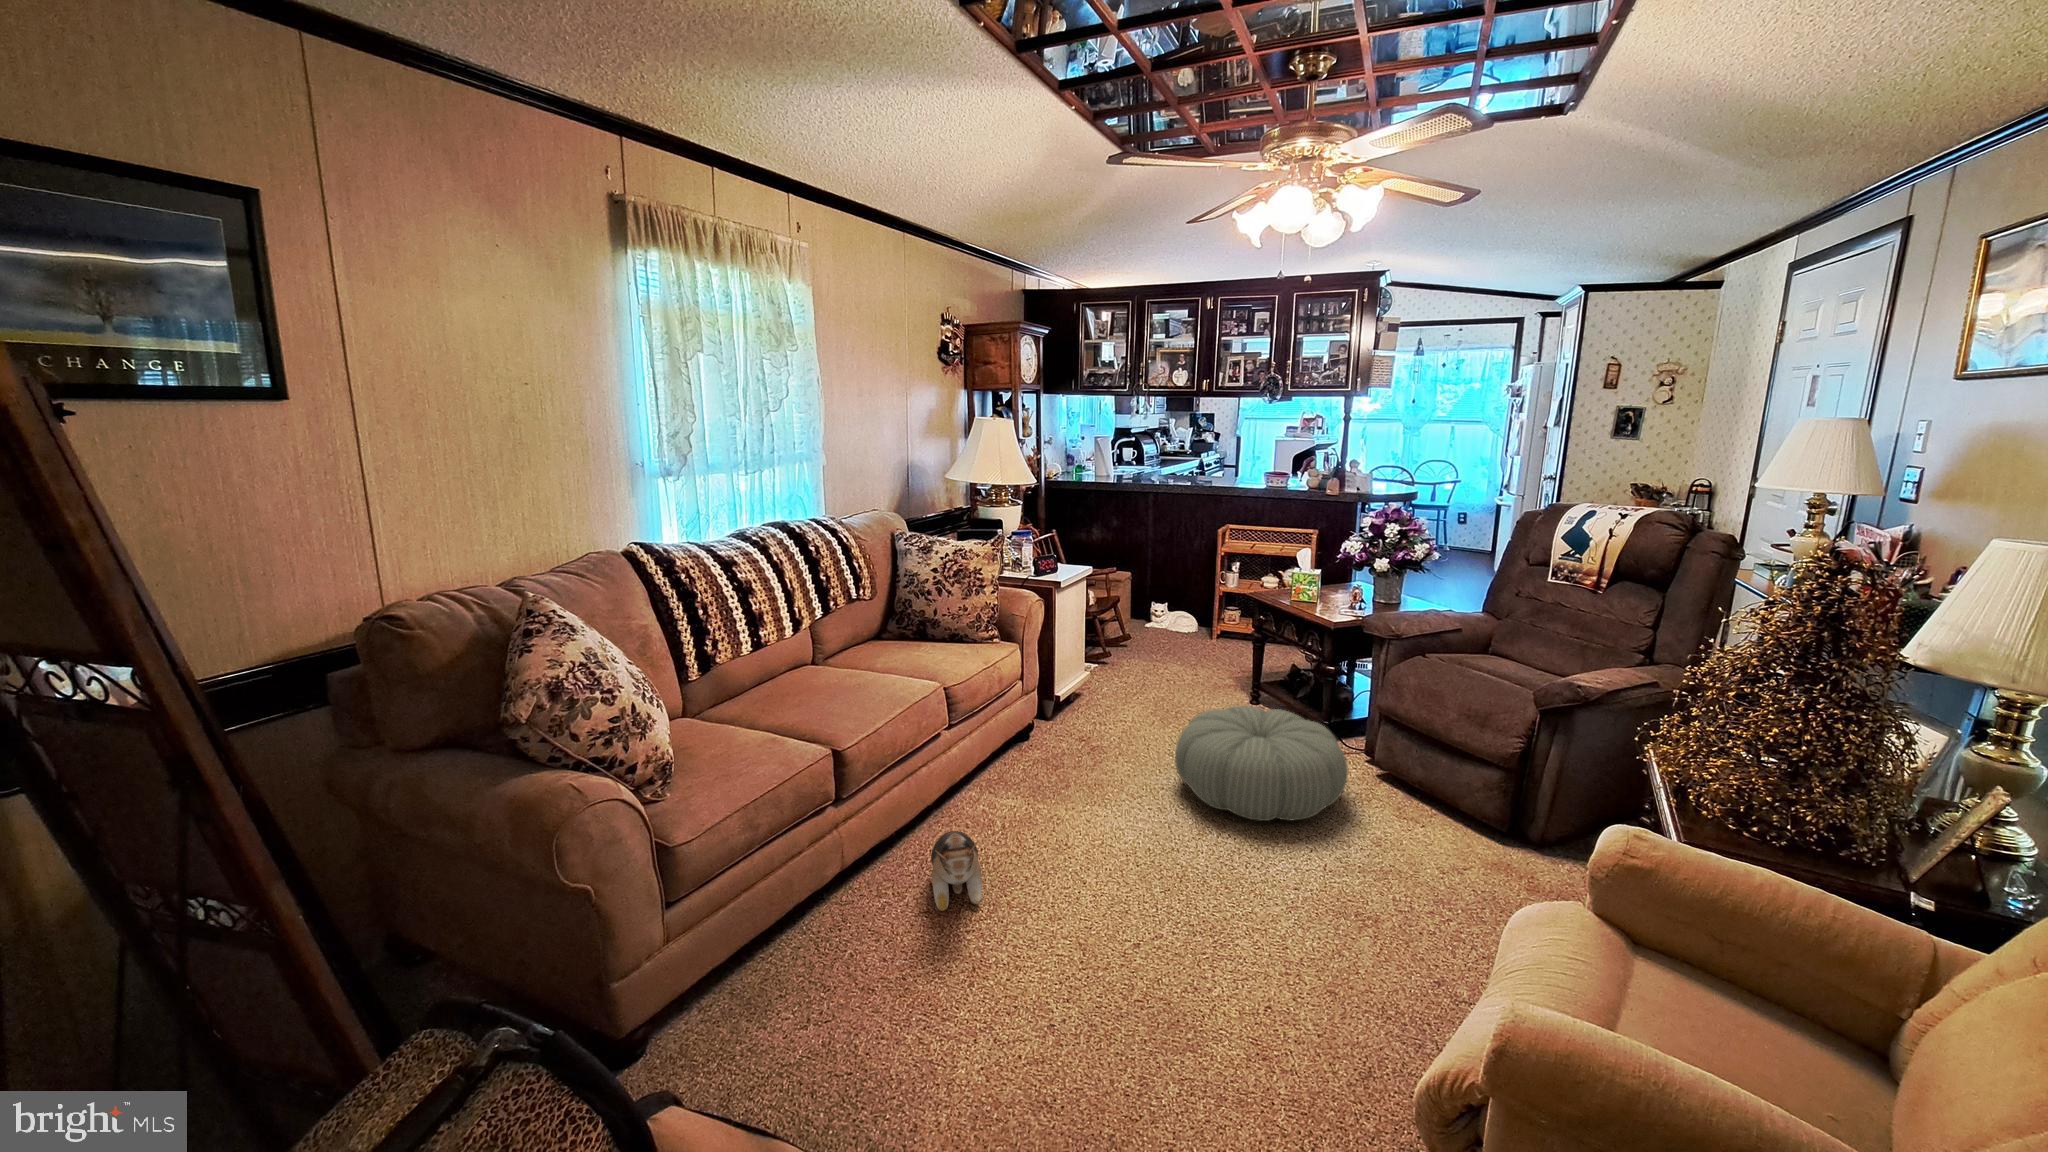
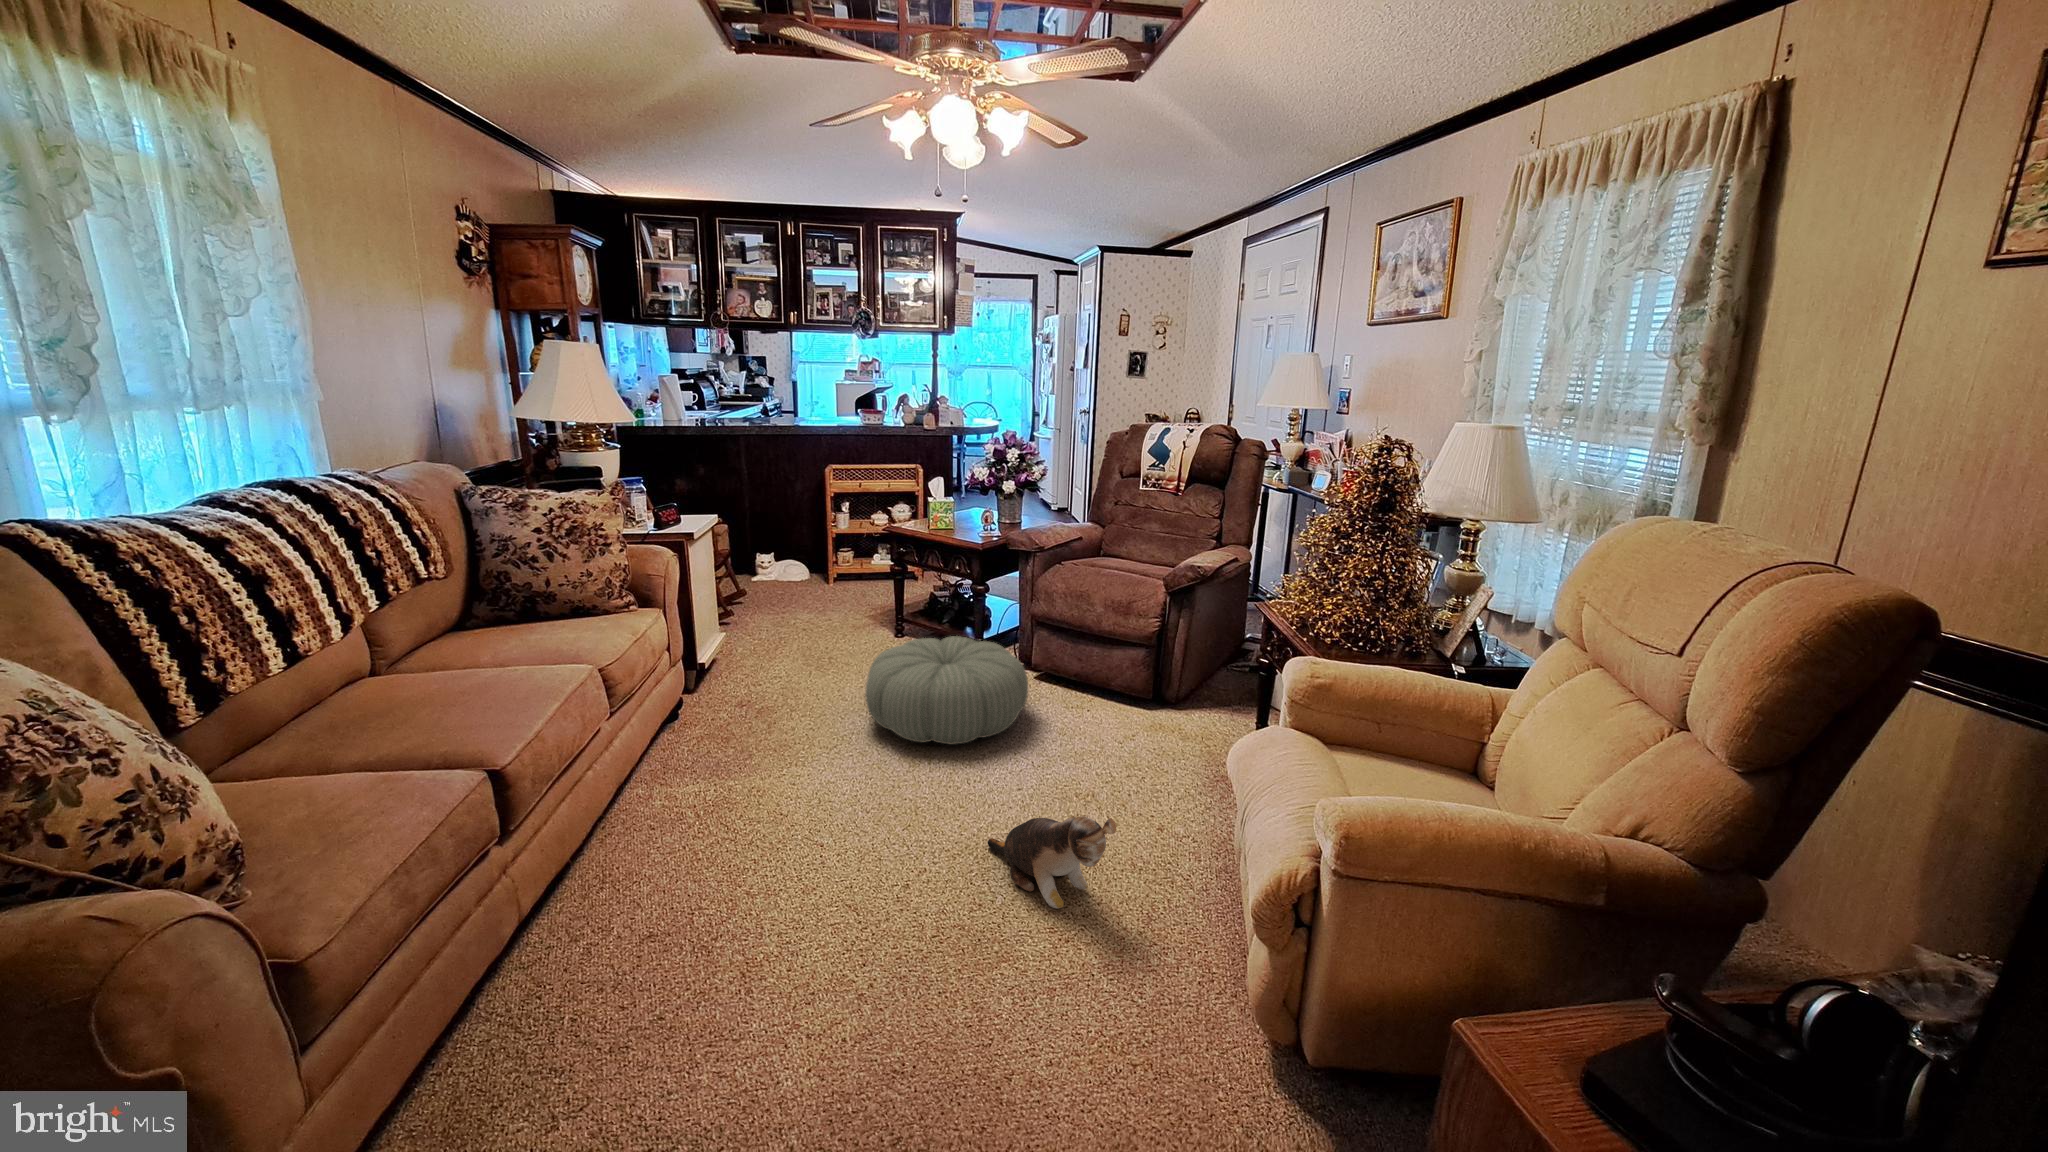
plush toy: present [931,831,982,911] -> present [988,816,1116,909]

